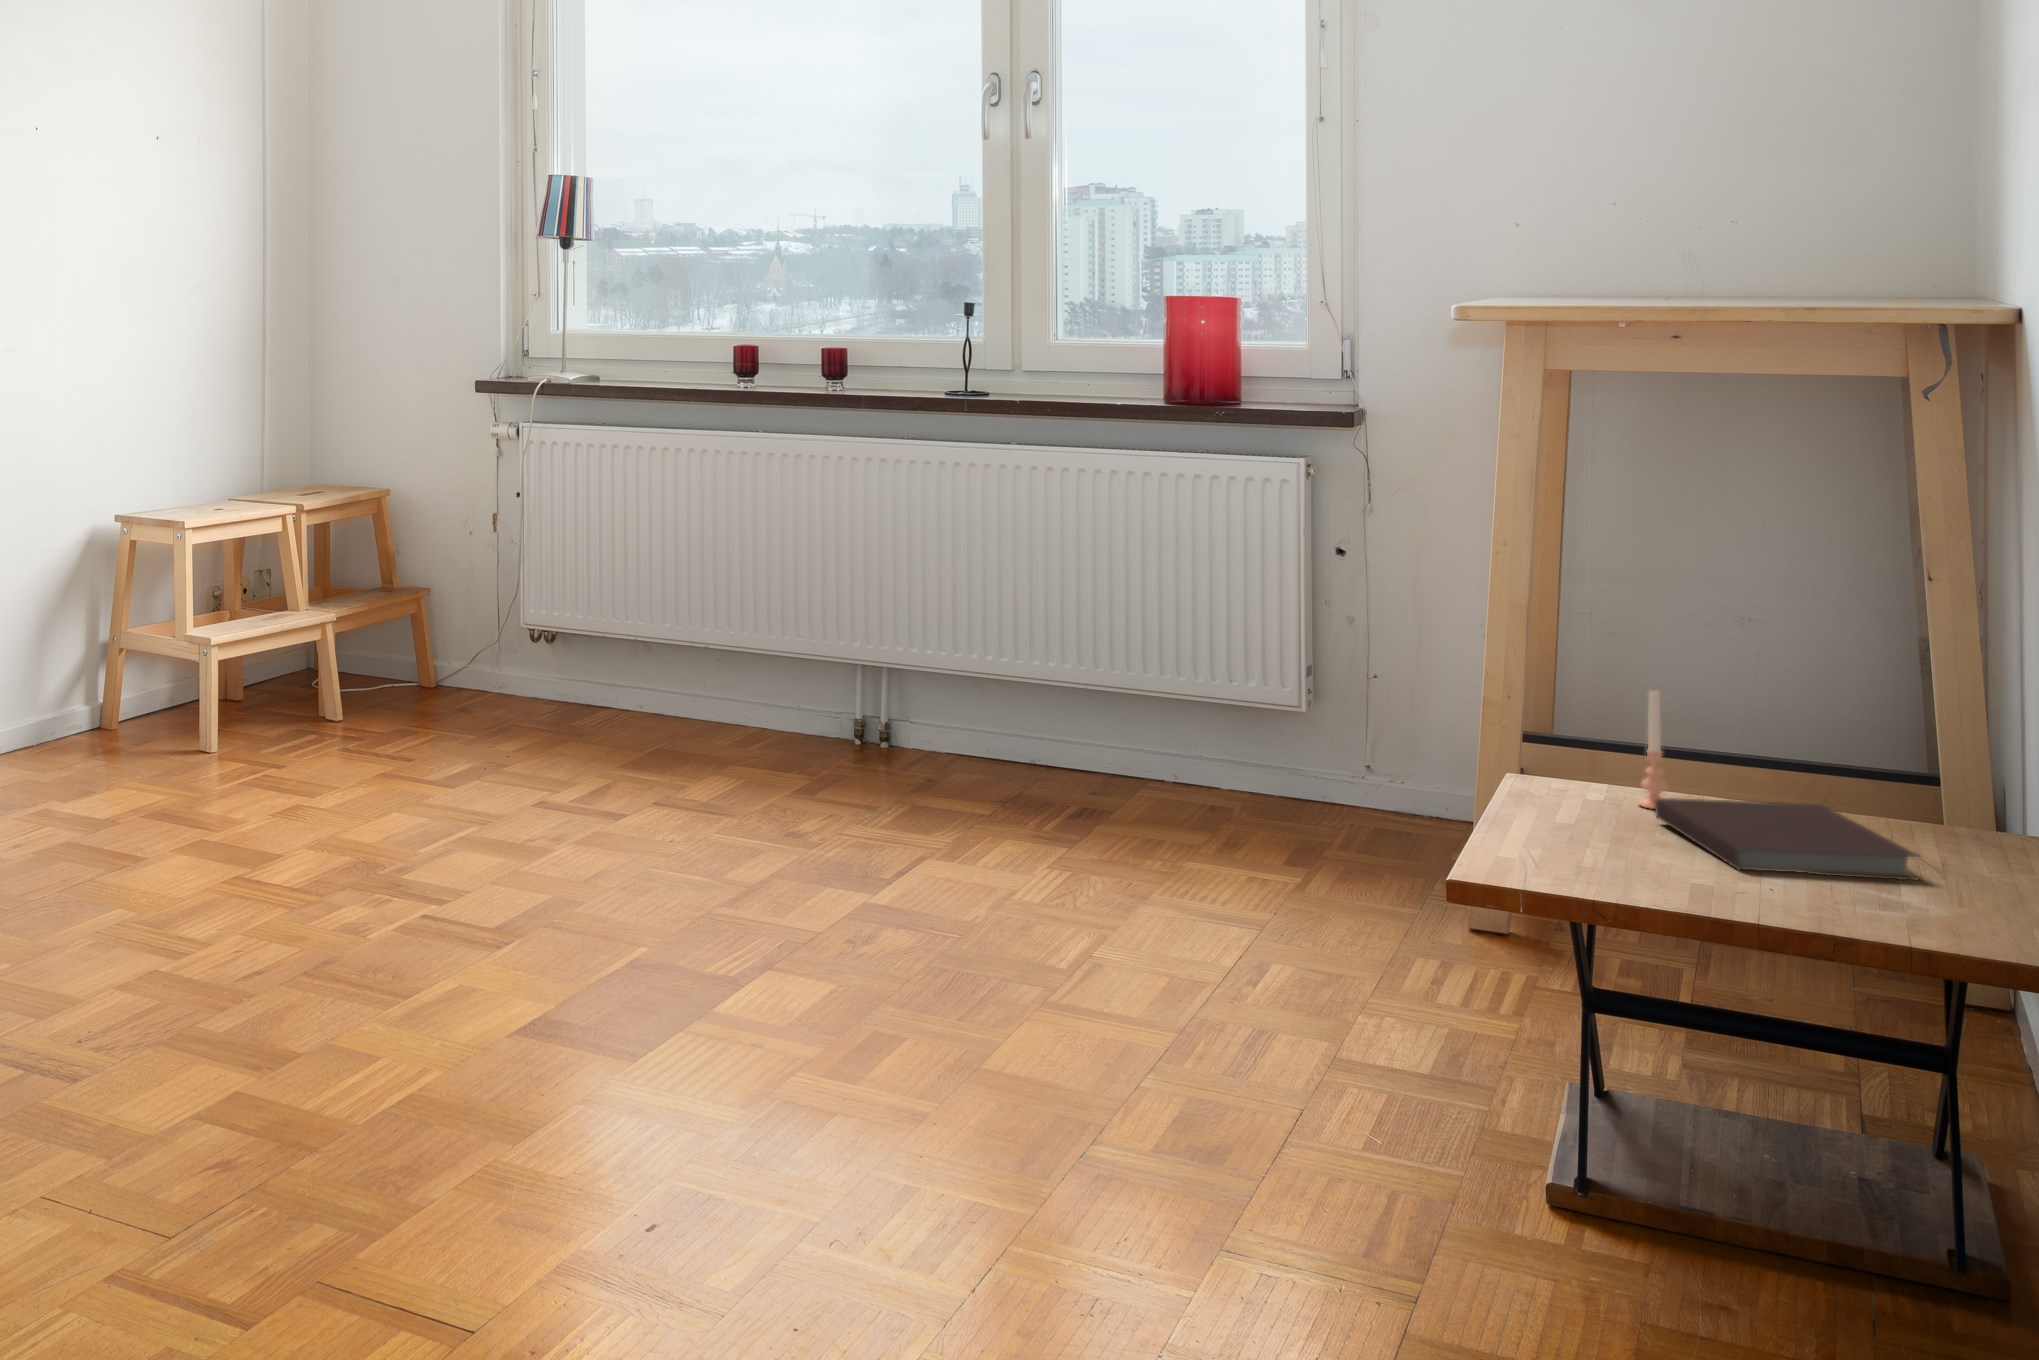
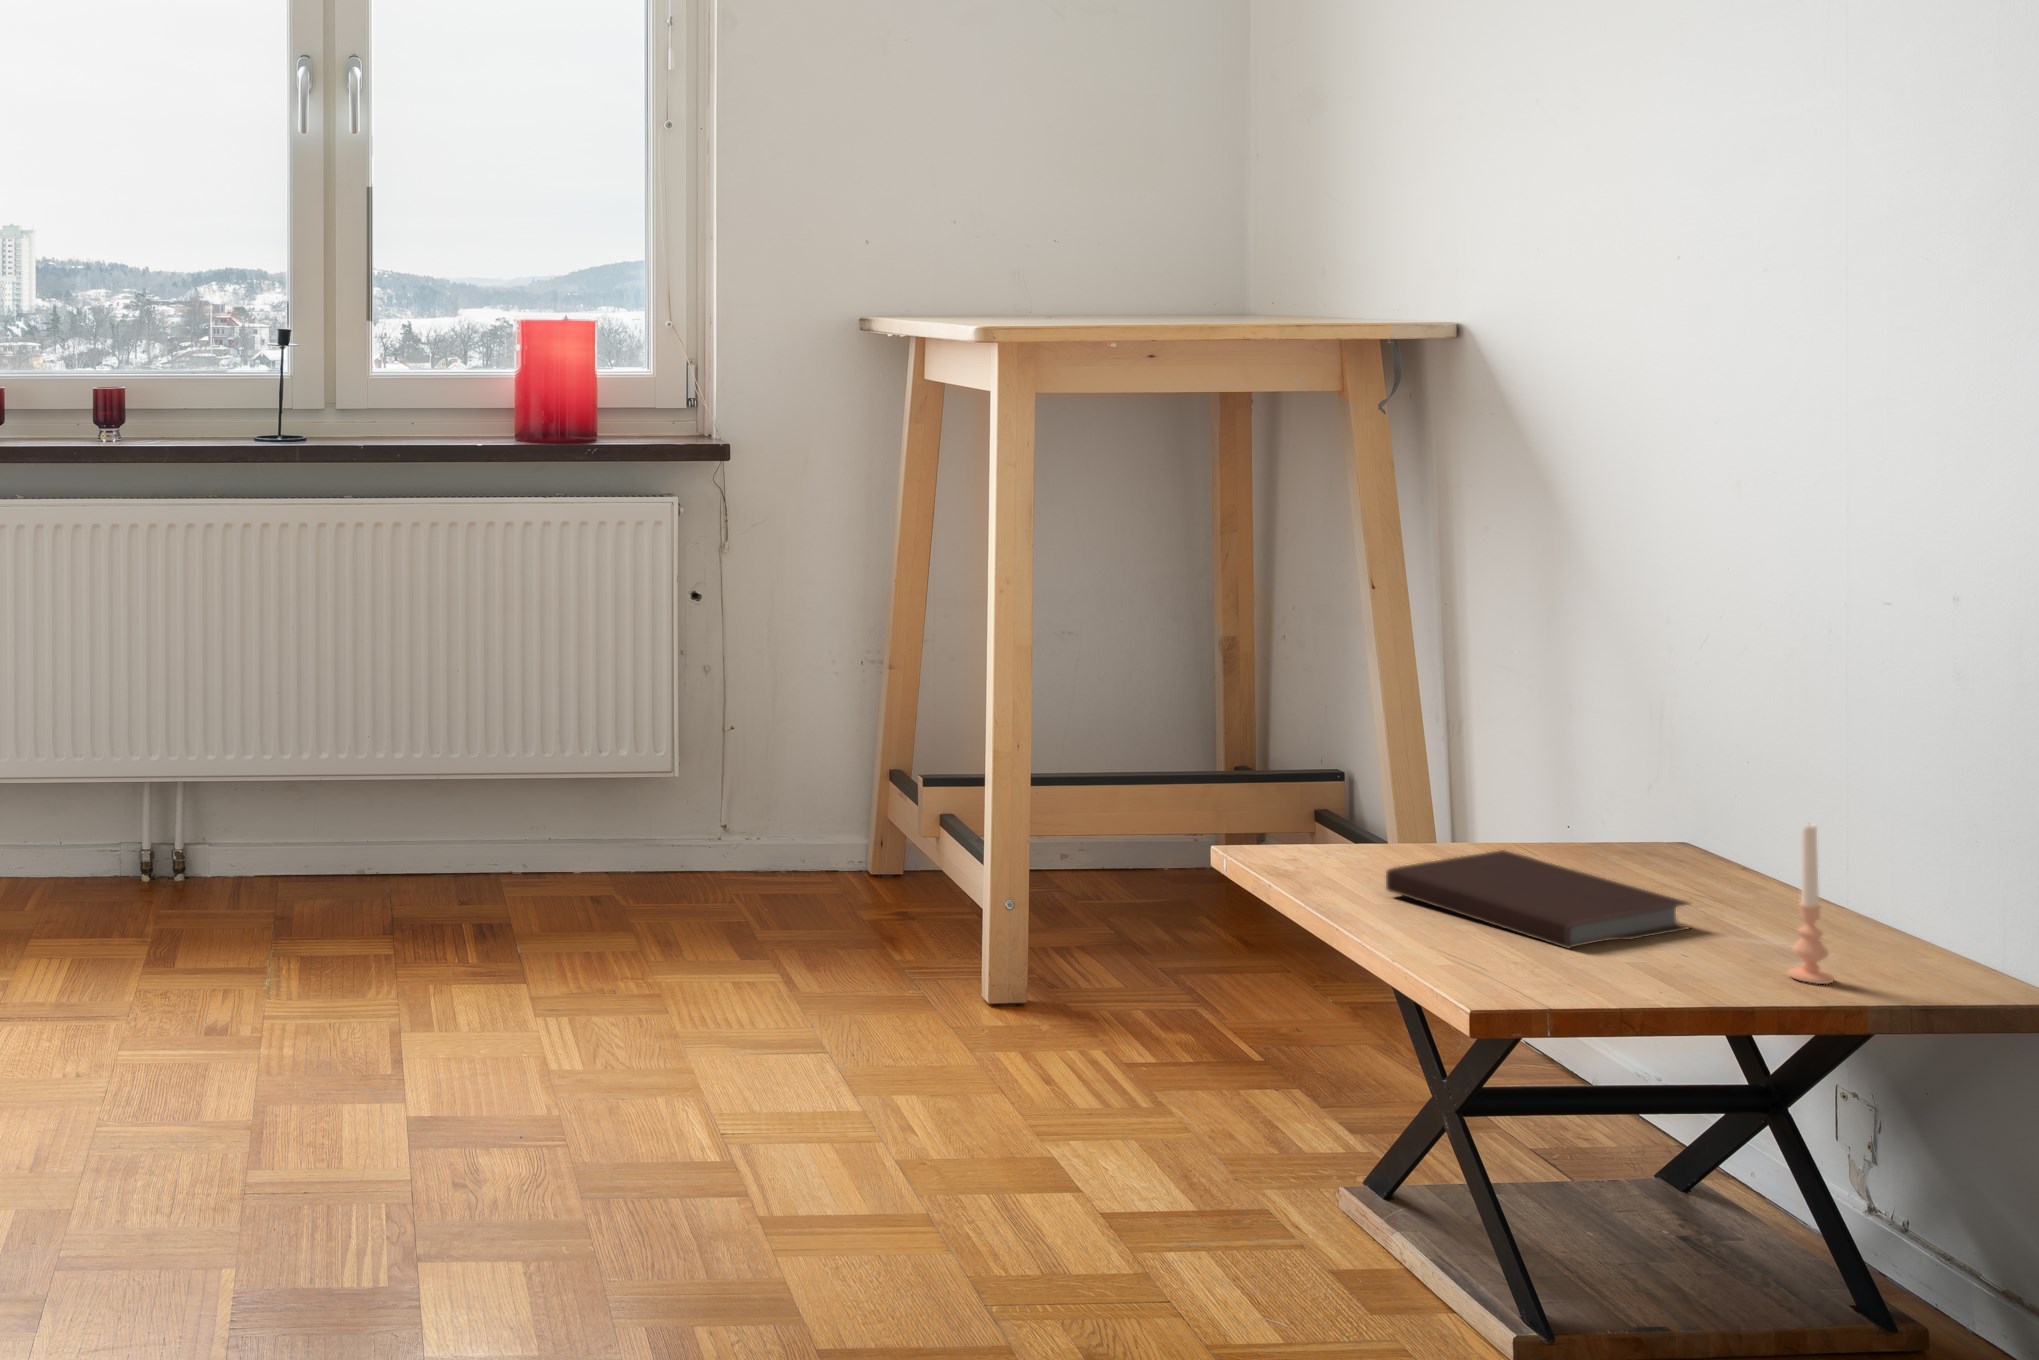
candle: present [1638,691,1668,809] -> present [1788,824,1834,984]

